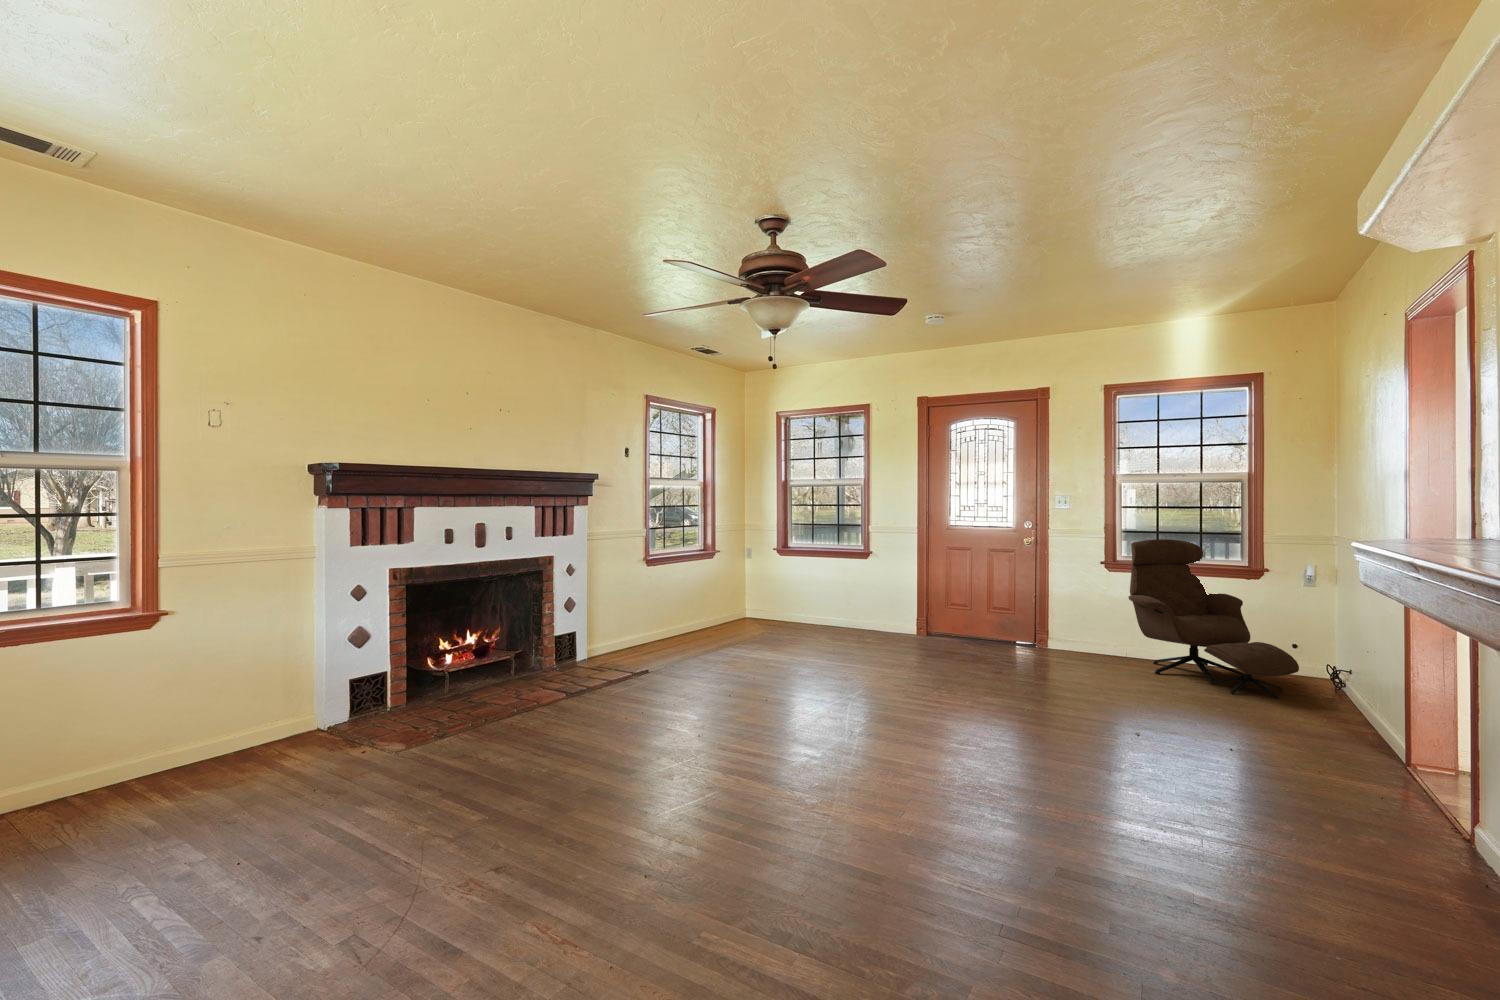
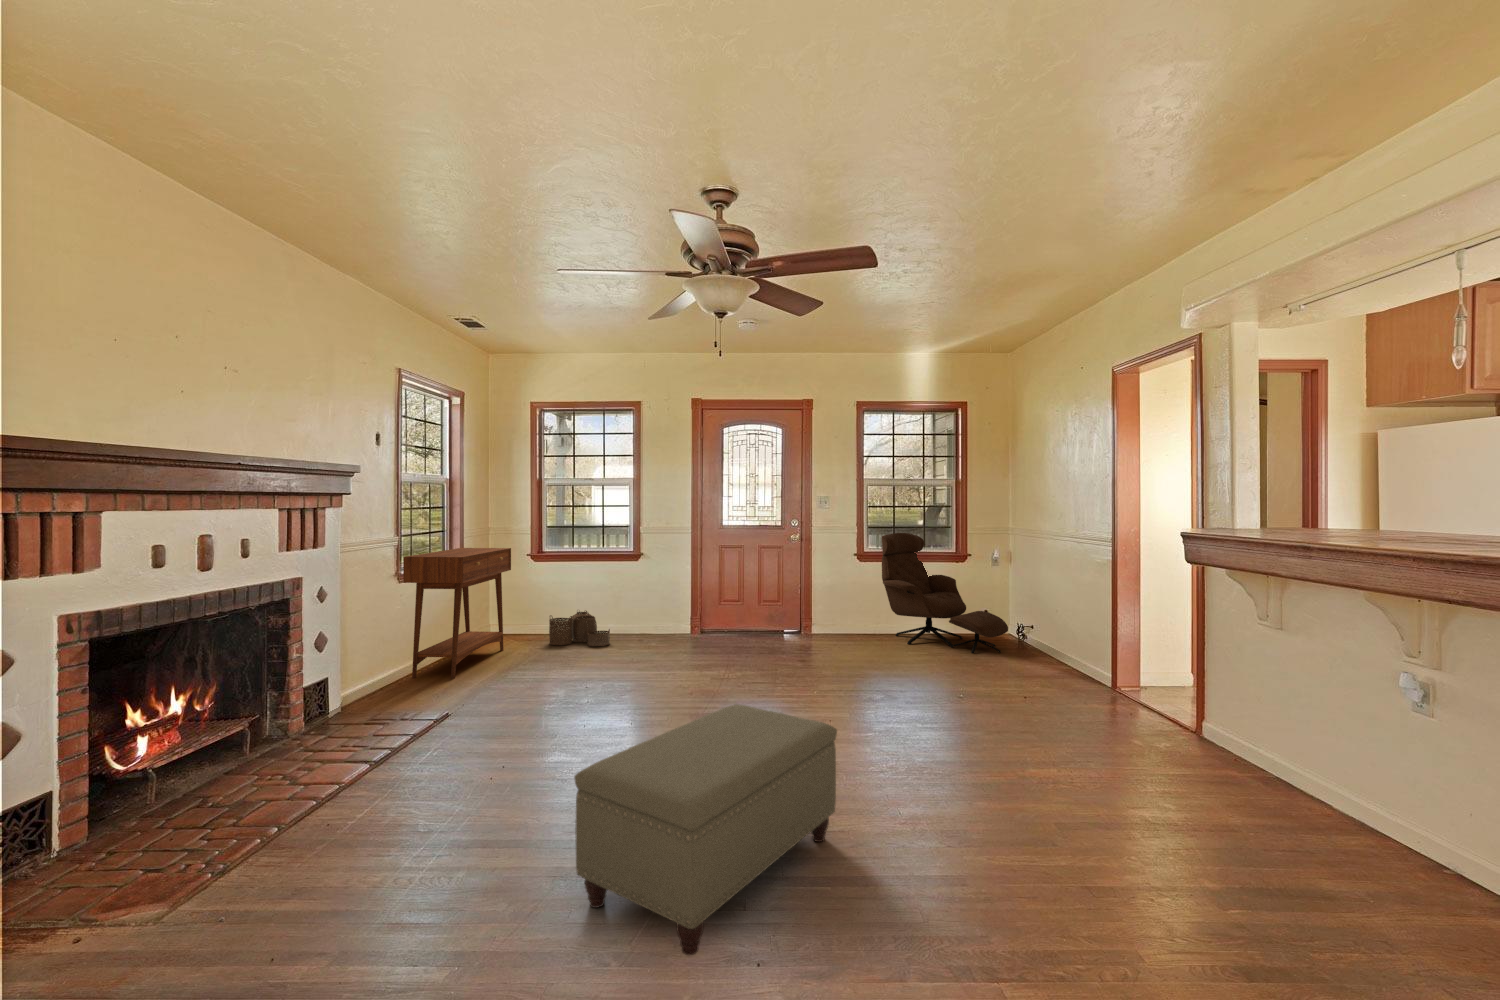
console table: none [646,541,743,648] -> present [403,548,511,679]
woven basket: none [778,603,829,638] -> present [549,611,610,646]
ottoman: none [588,680,818,843] -> present [574,704,837,955]

